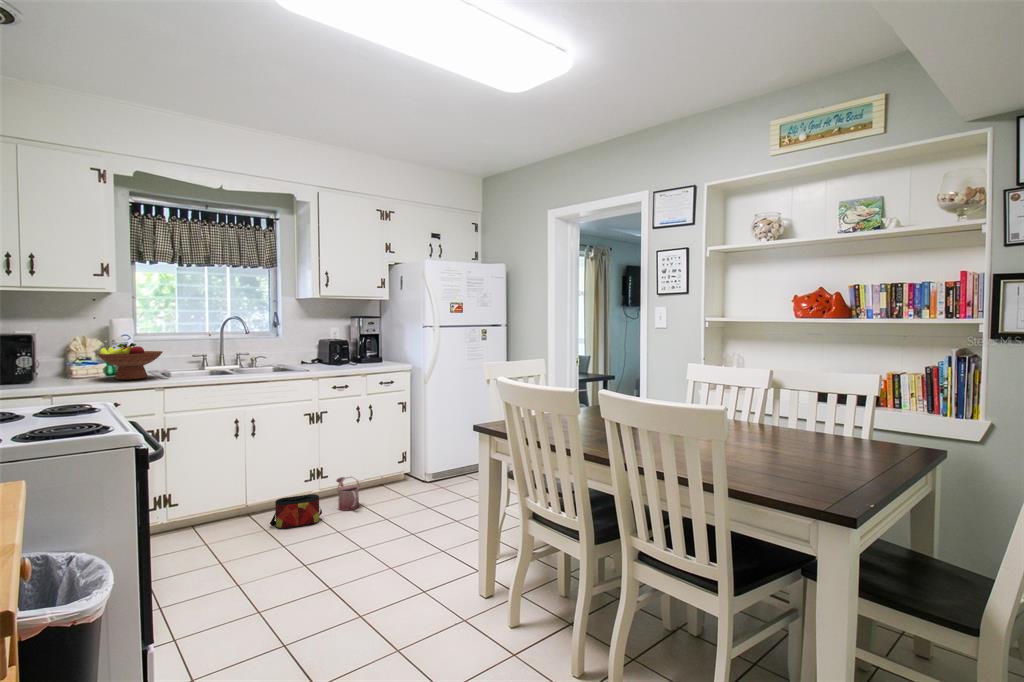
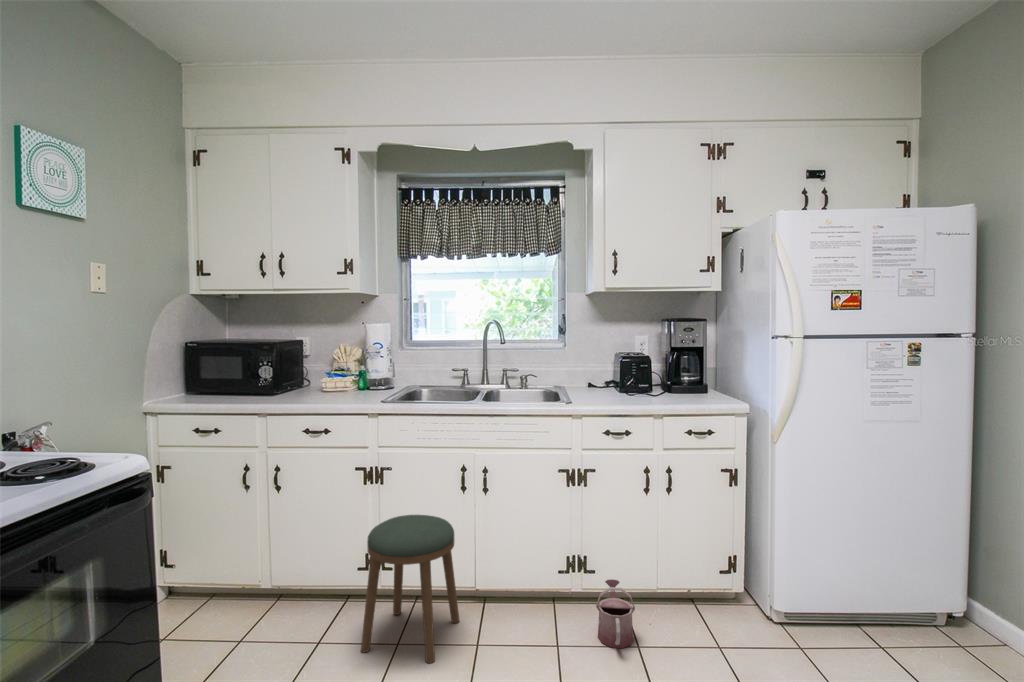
fruit bowl: present [97,343,163,380] -> none [331,353,400,398]
stool: none [174,457,244,555] -> present [361,515,459,663]
bag: present [270,494,322,529] -> none [487,599,563,661]

